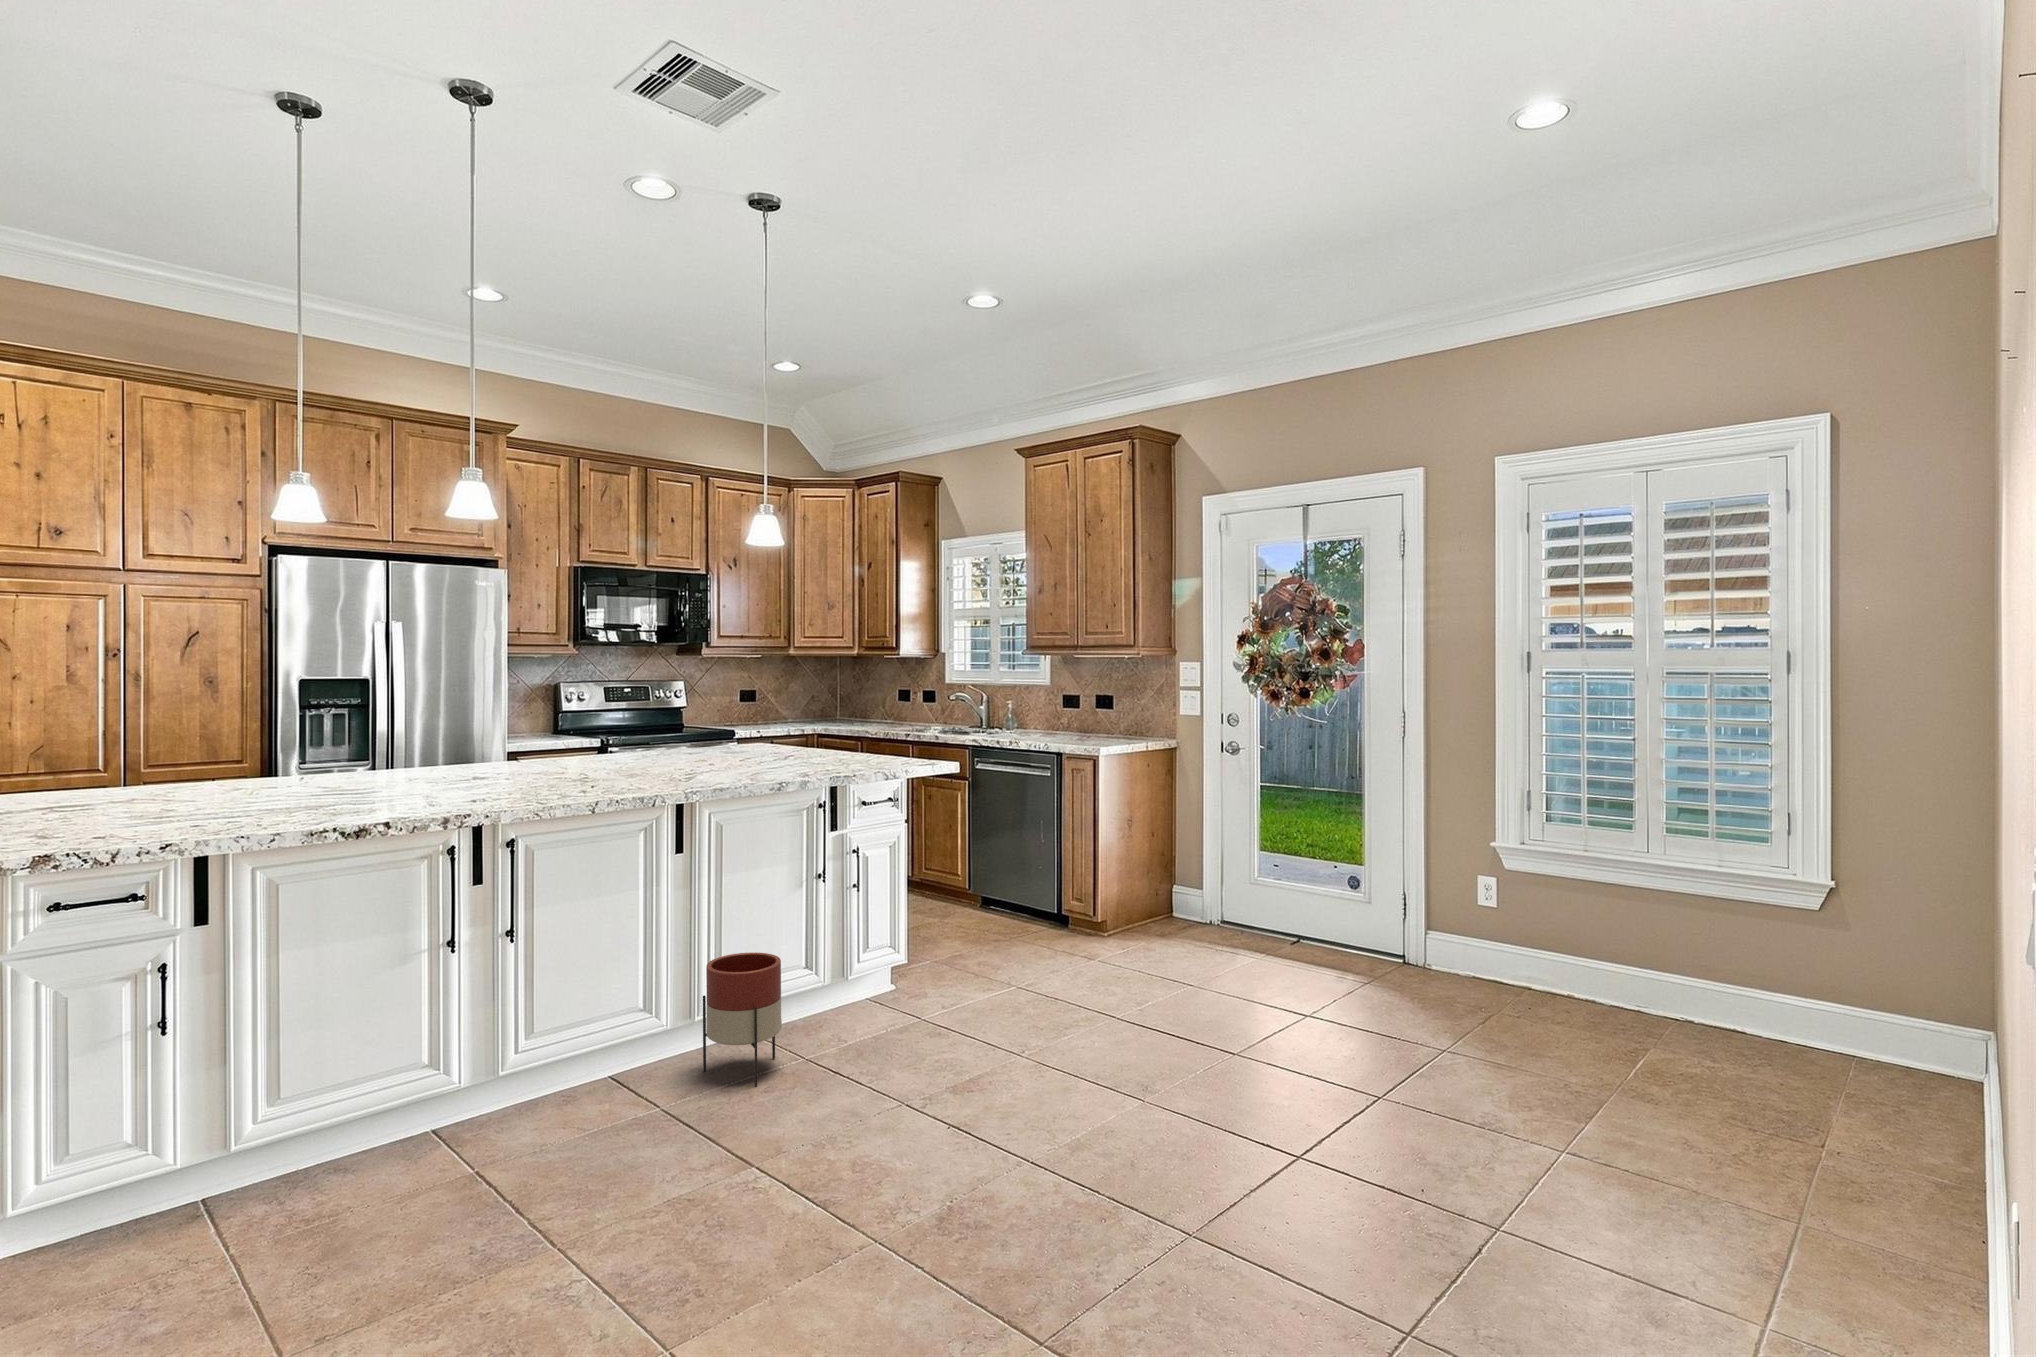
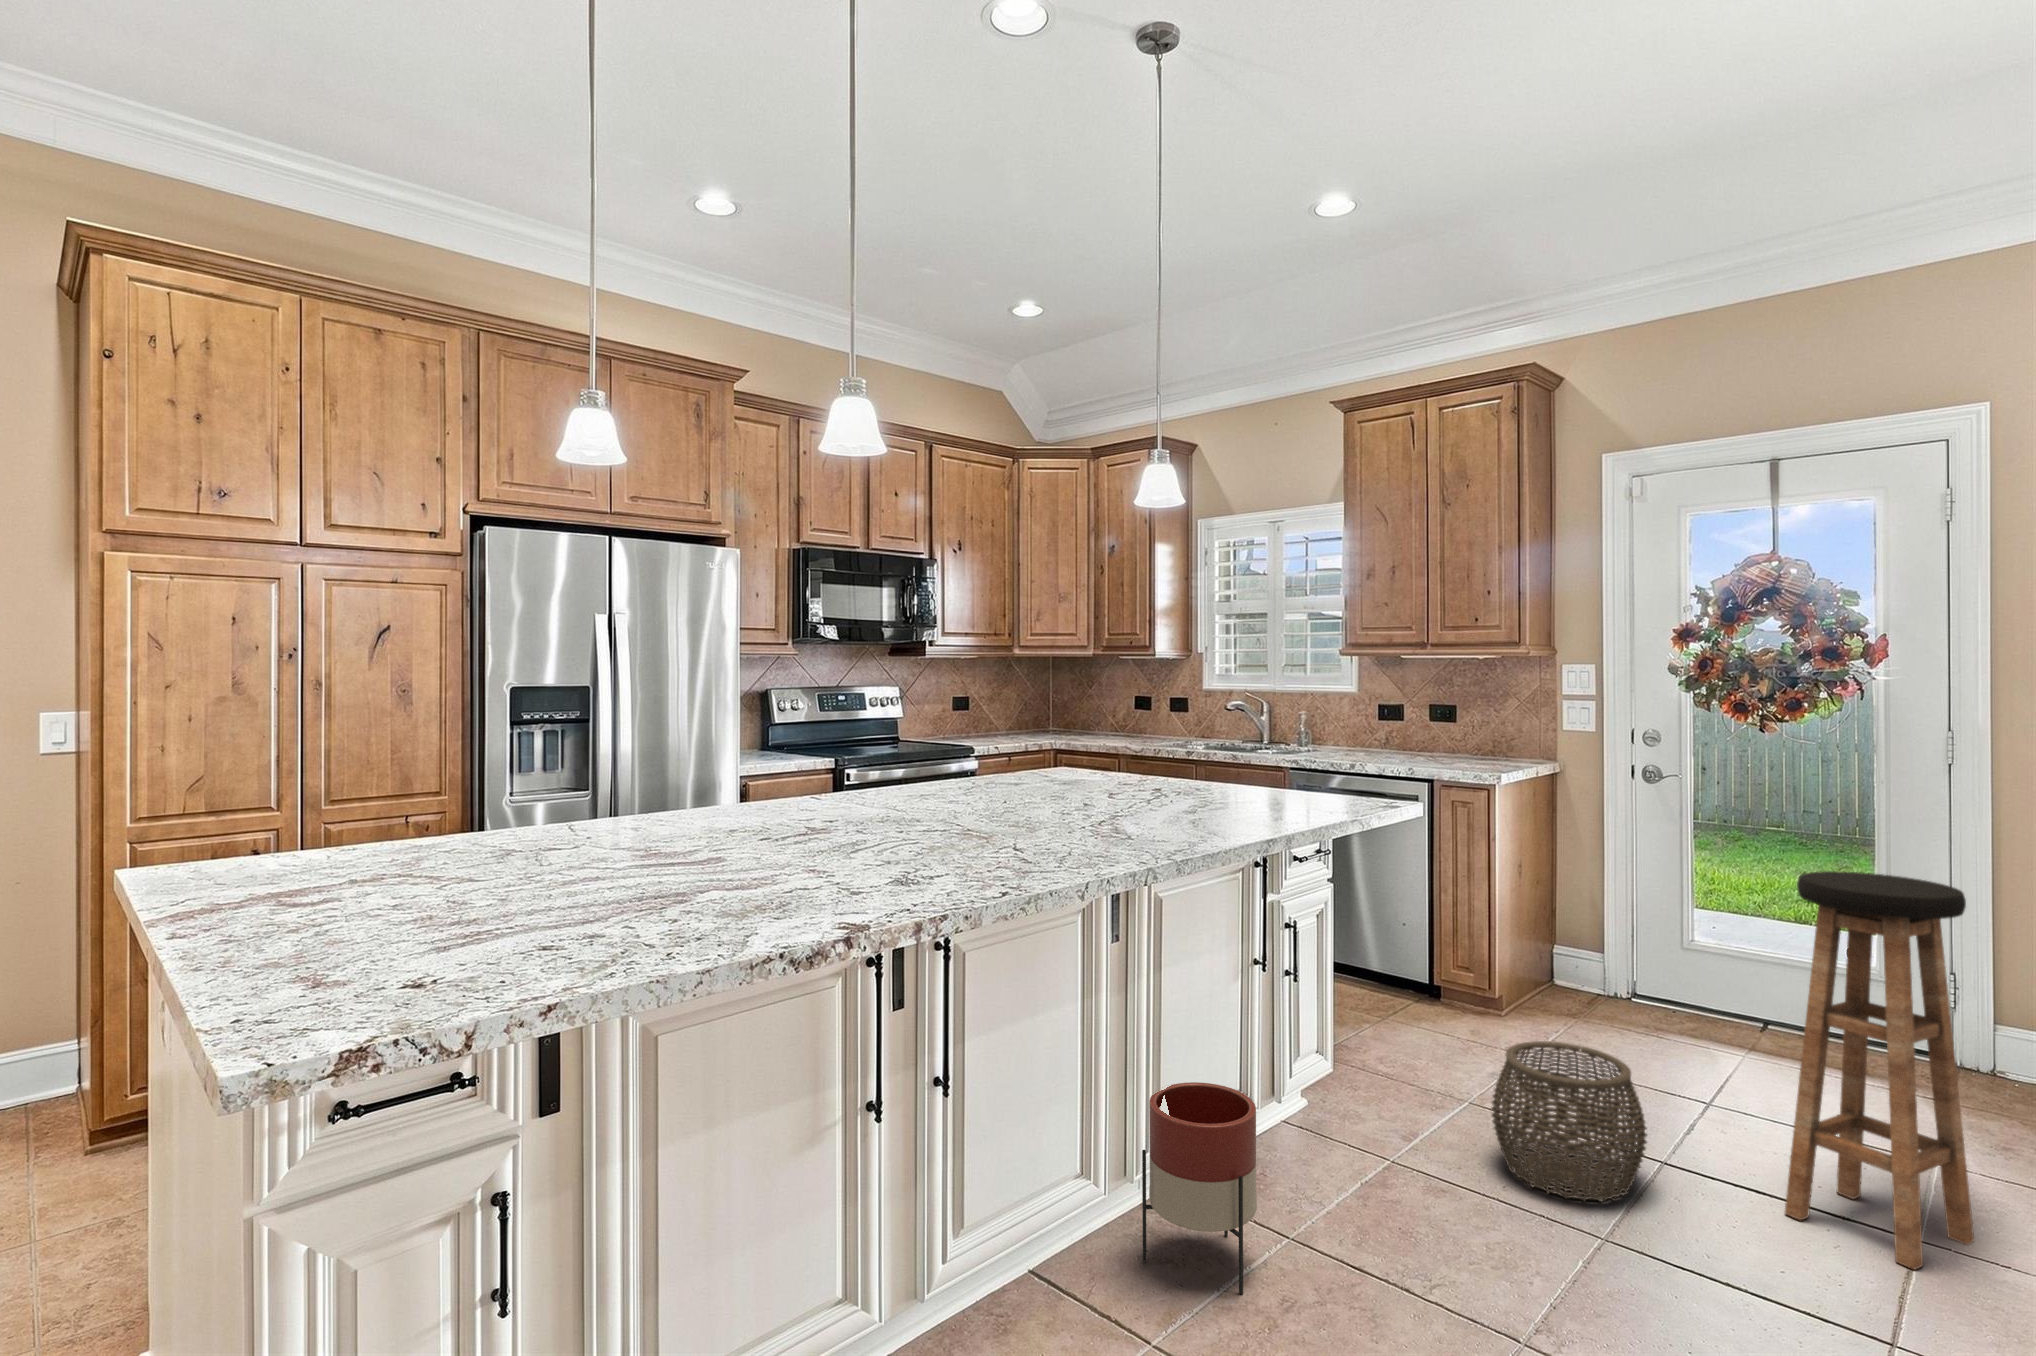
bar stool: none [1169,805,1277,1064] -> present [1785,871,1974,1270]
woven basket: none [996,932,1093,1036] -> present [1491,1041,1647,1202]

